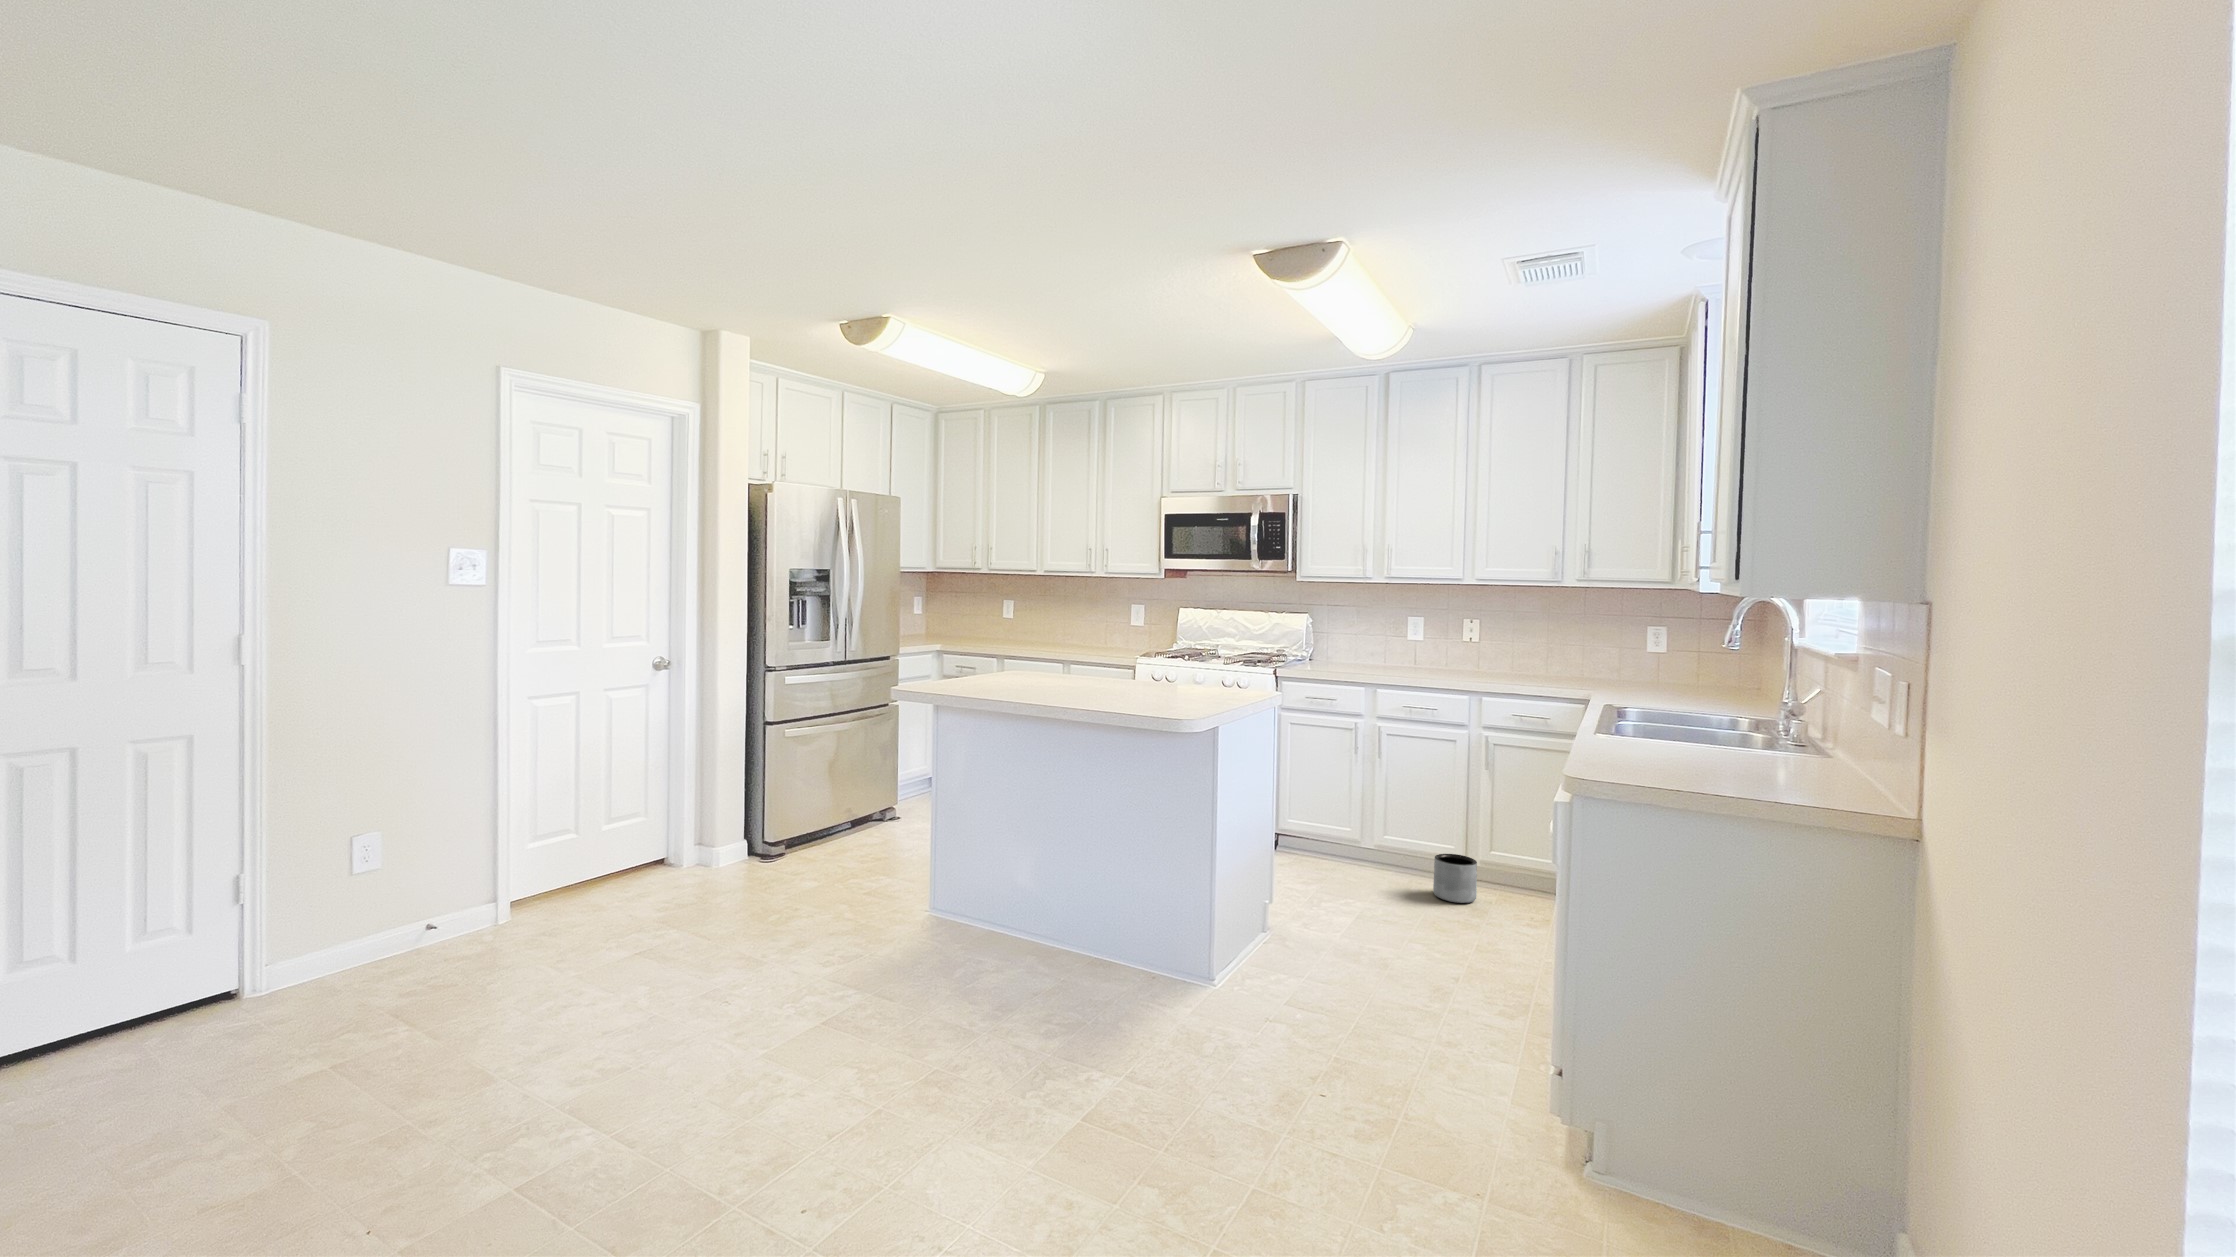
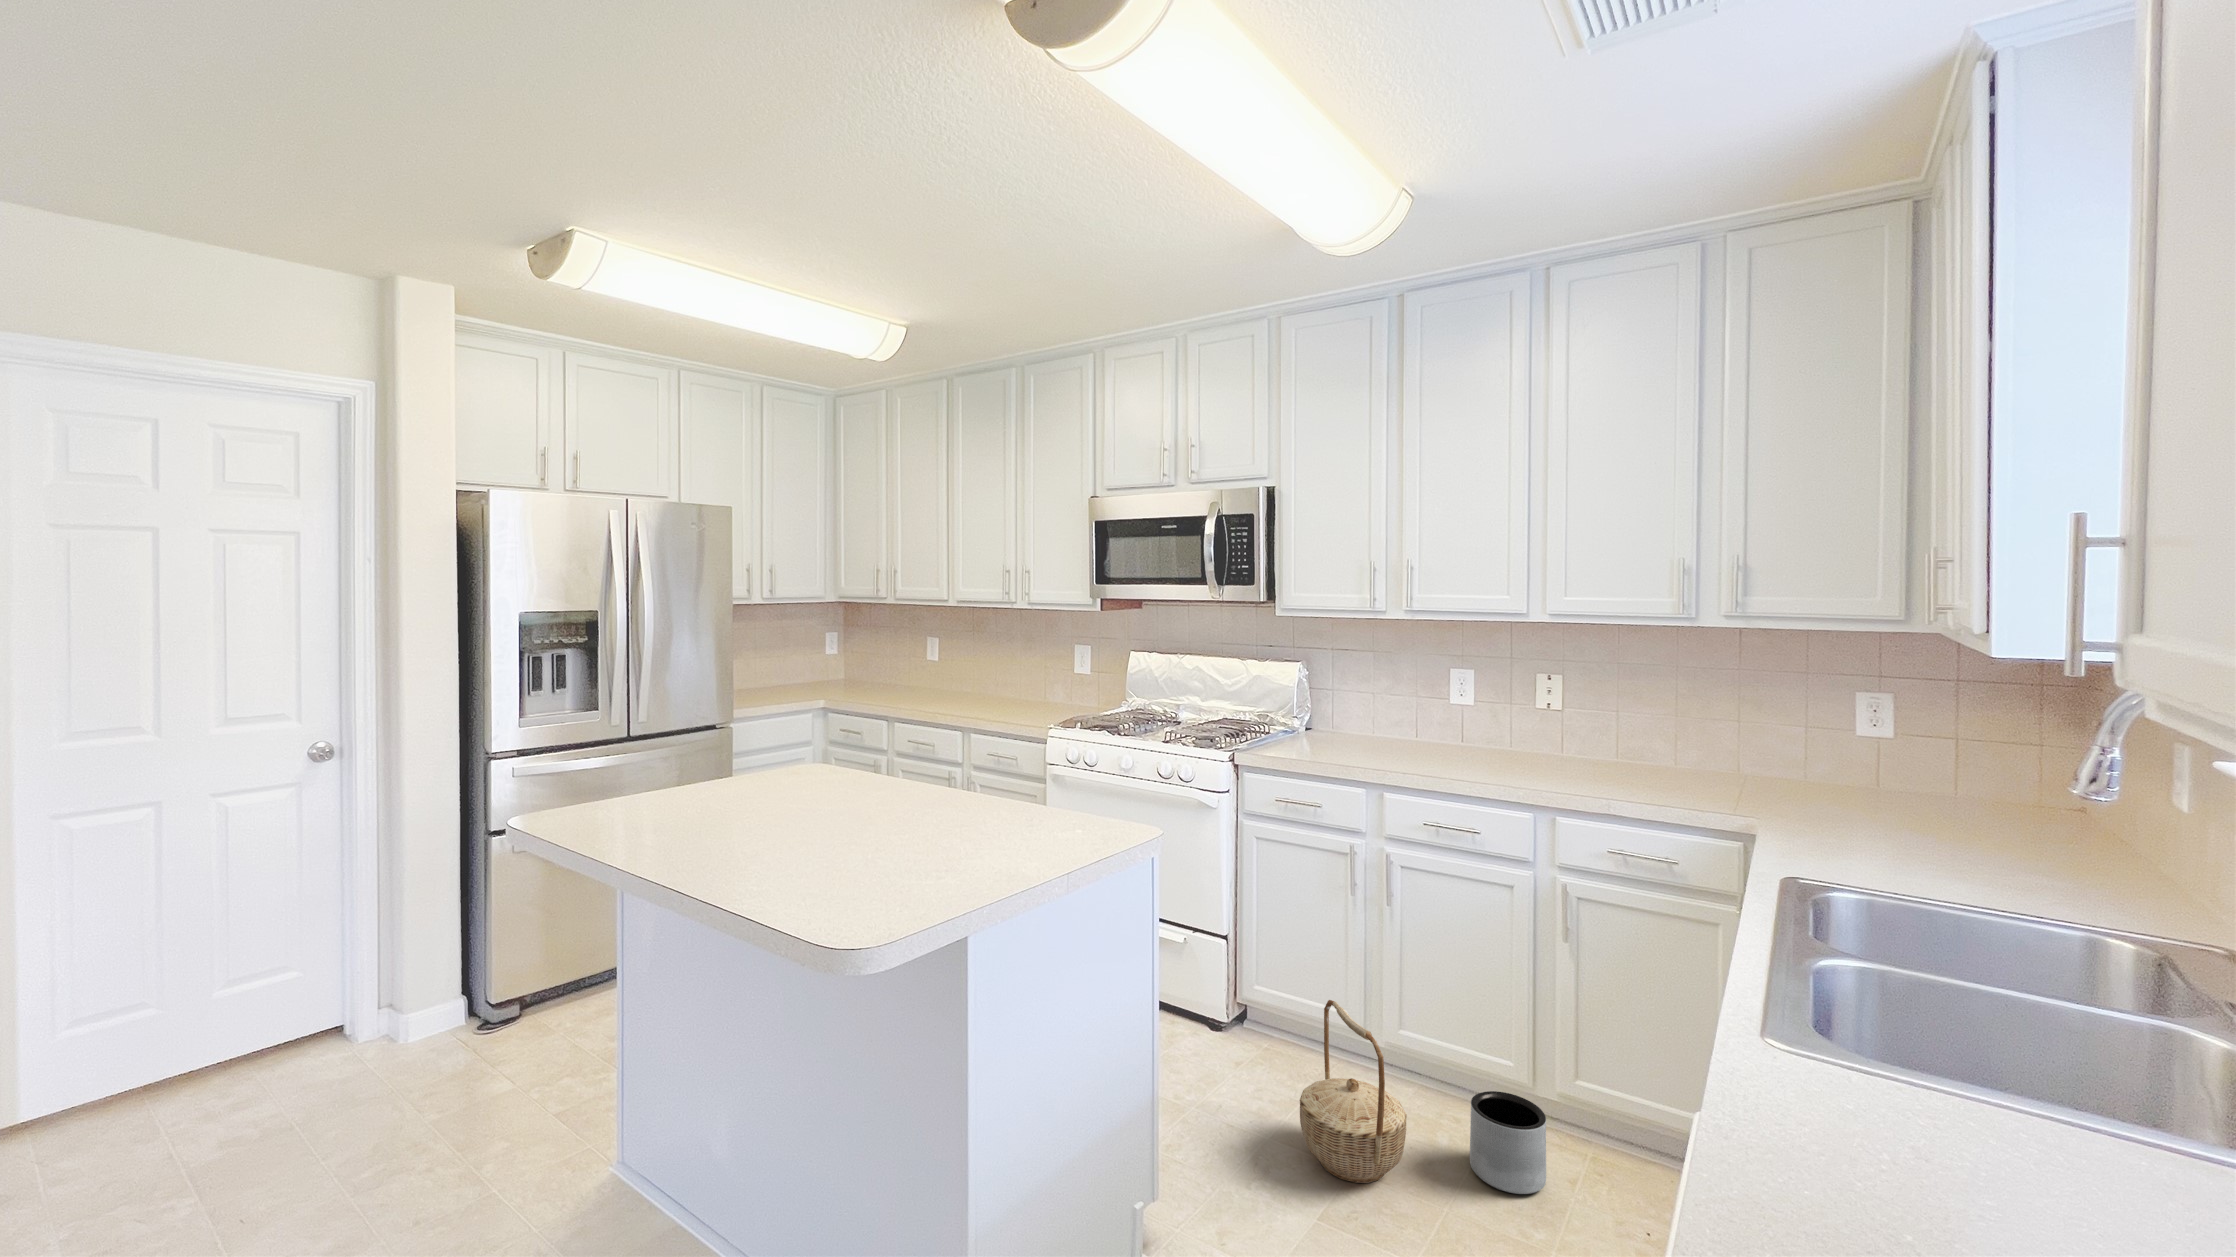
basket: none [1337,806,1400,902] -> present [1300,1000,1407,1183]

